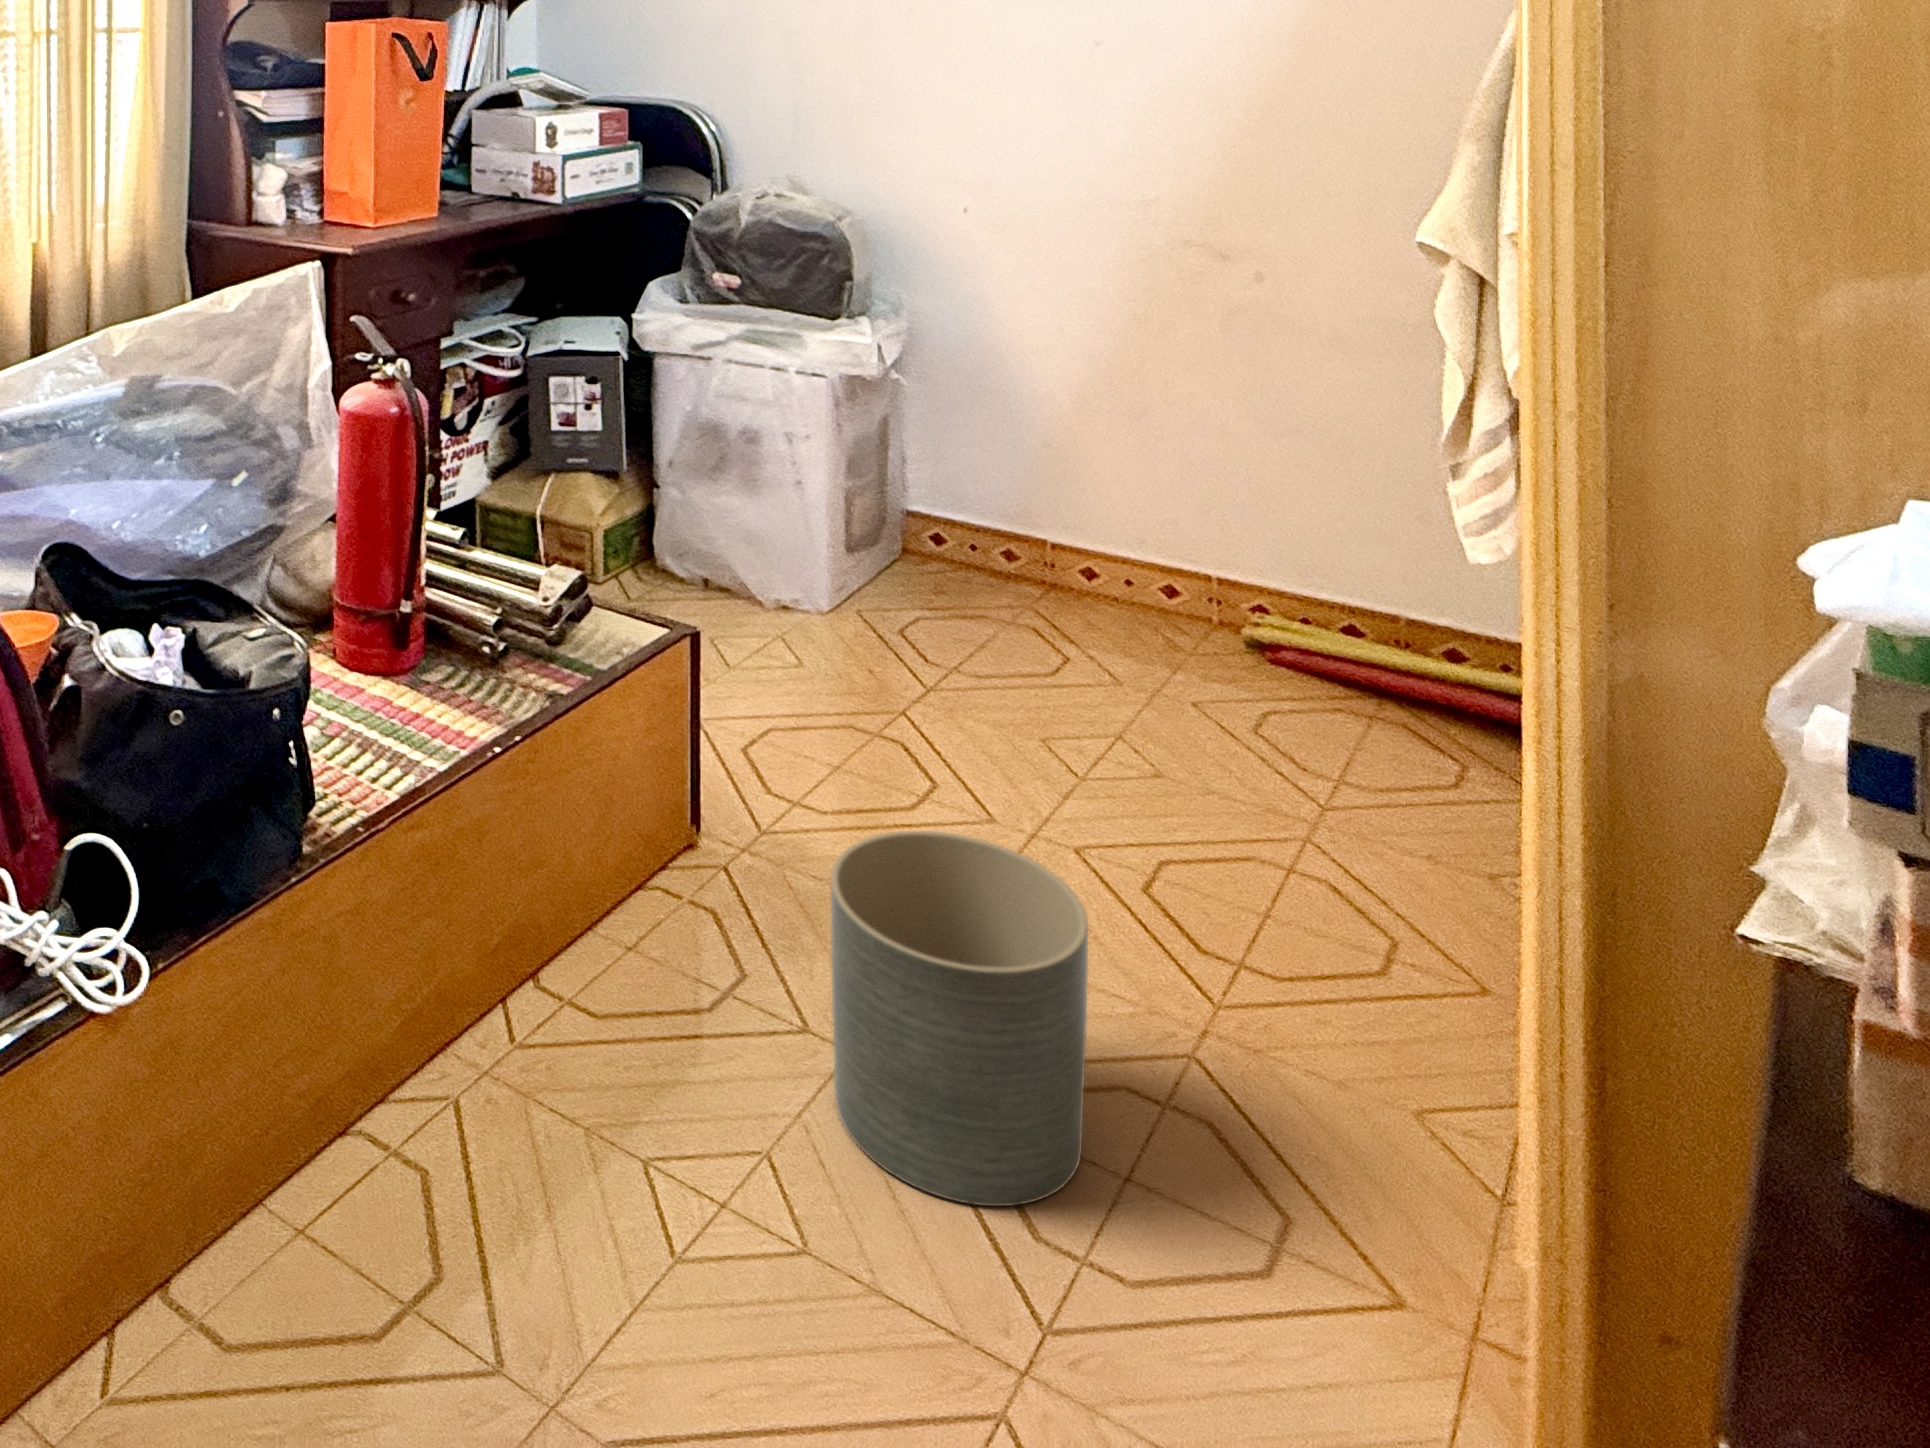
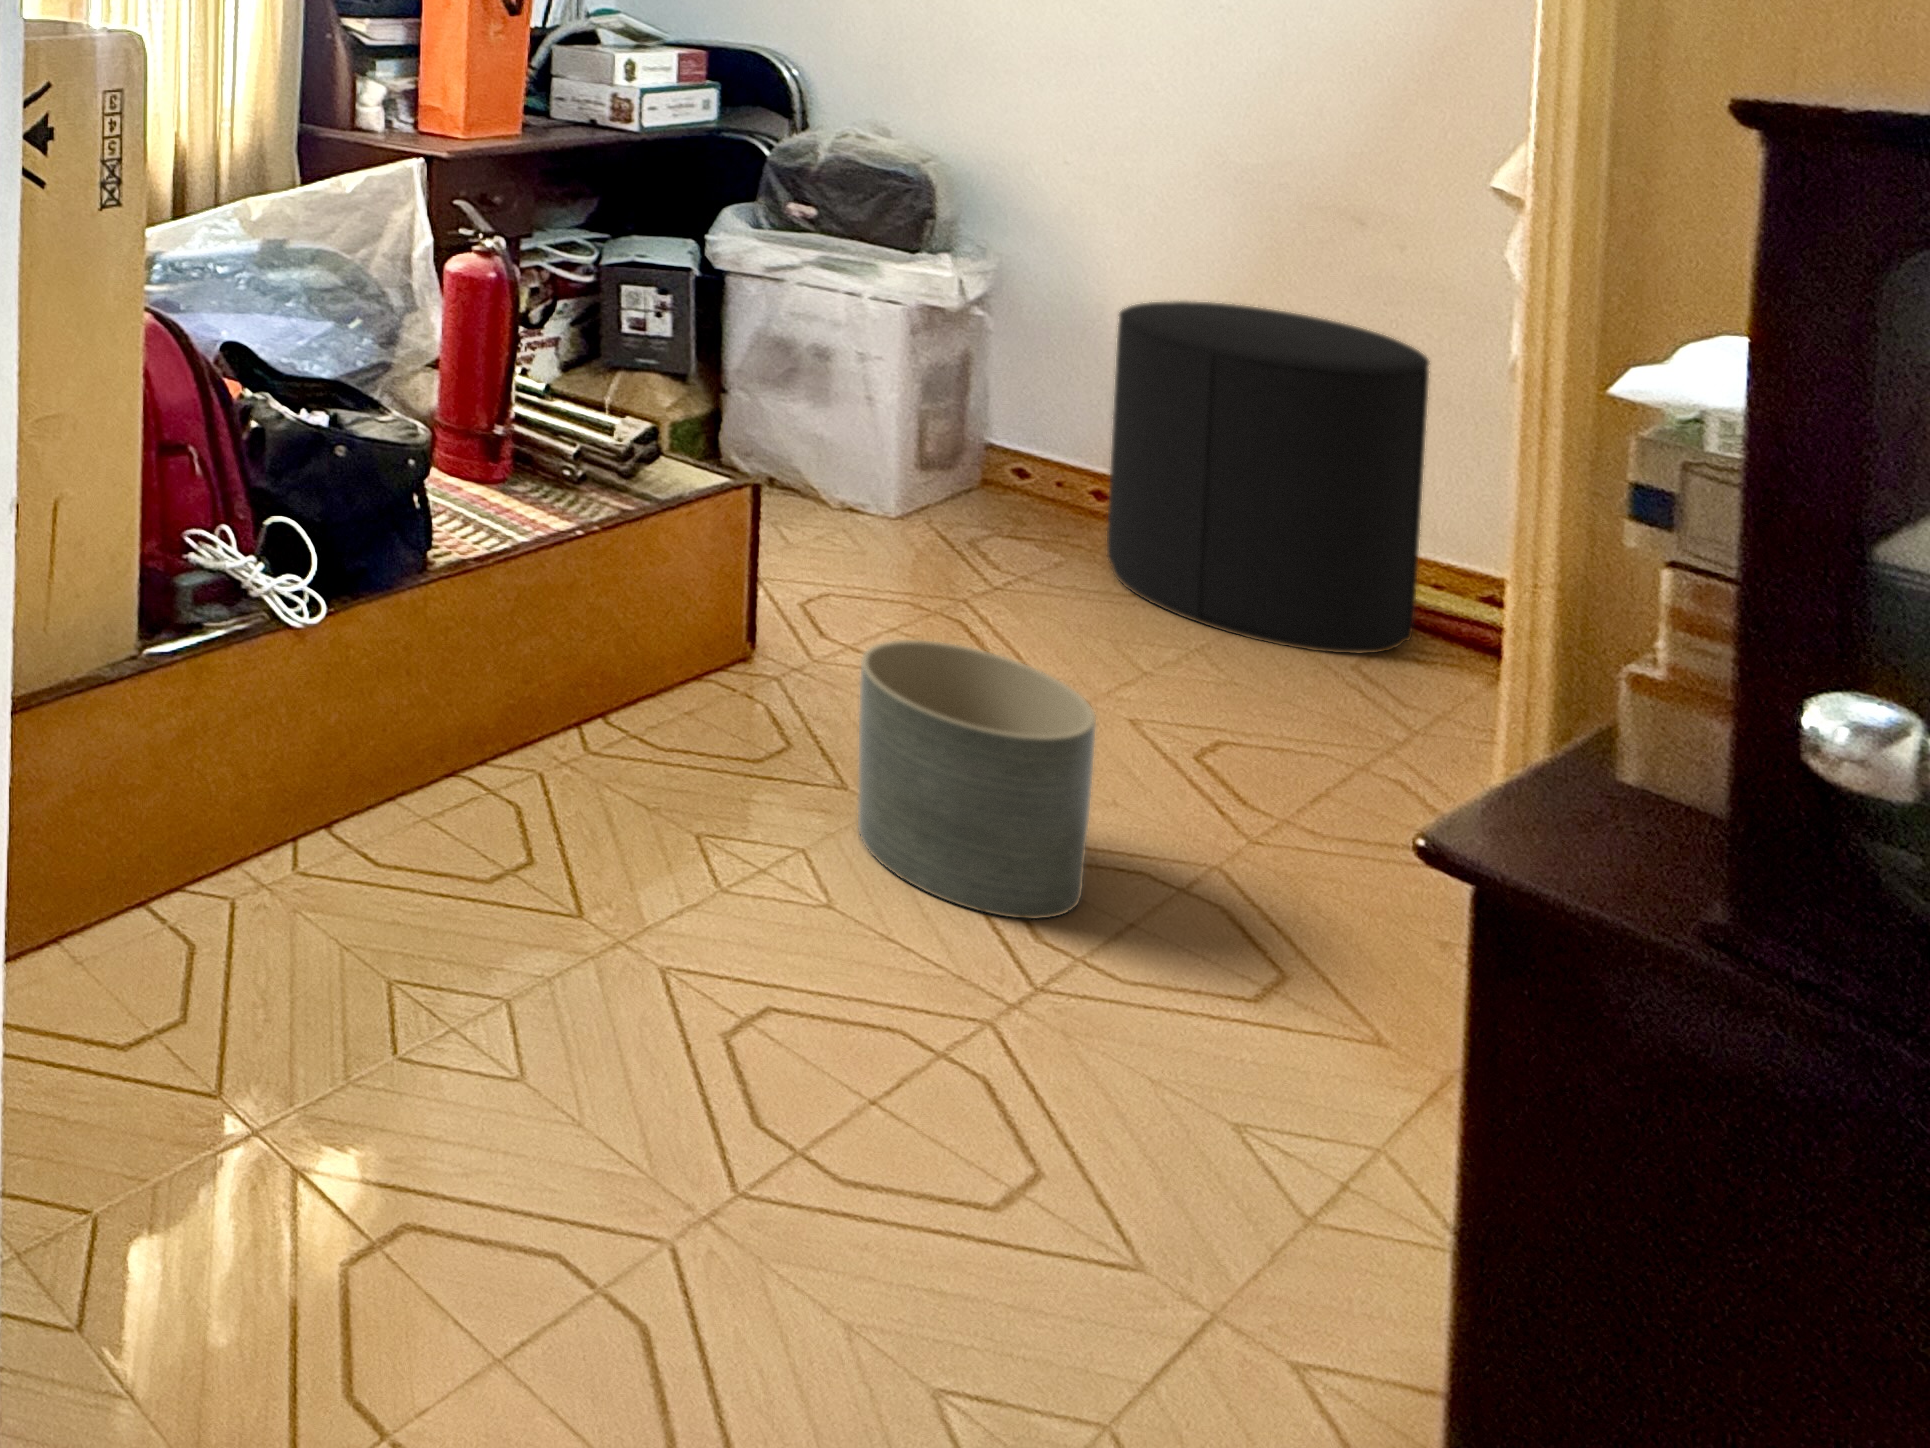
stool: none [1029,350,1302,716] -> present [1107,301,1430,654]

